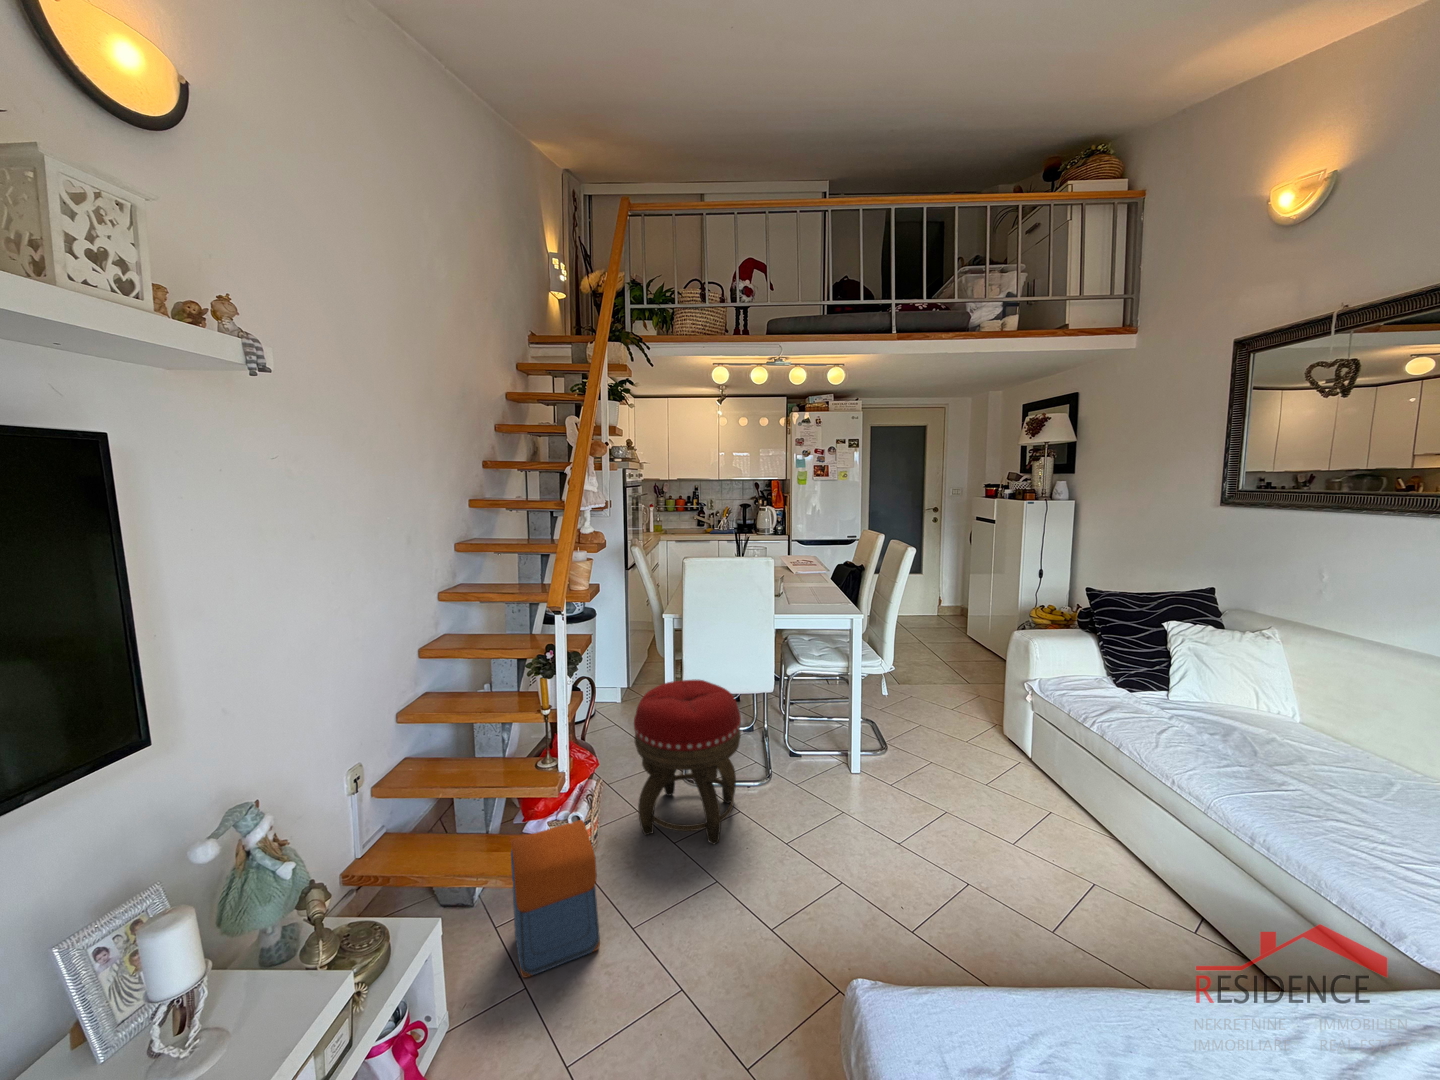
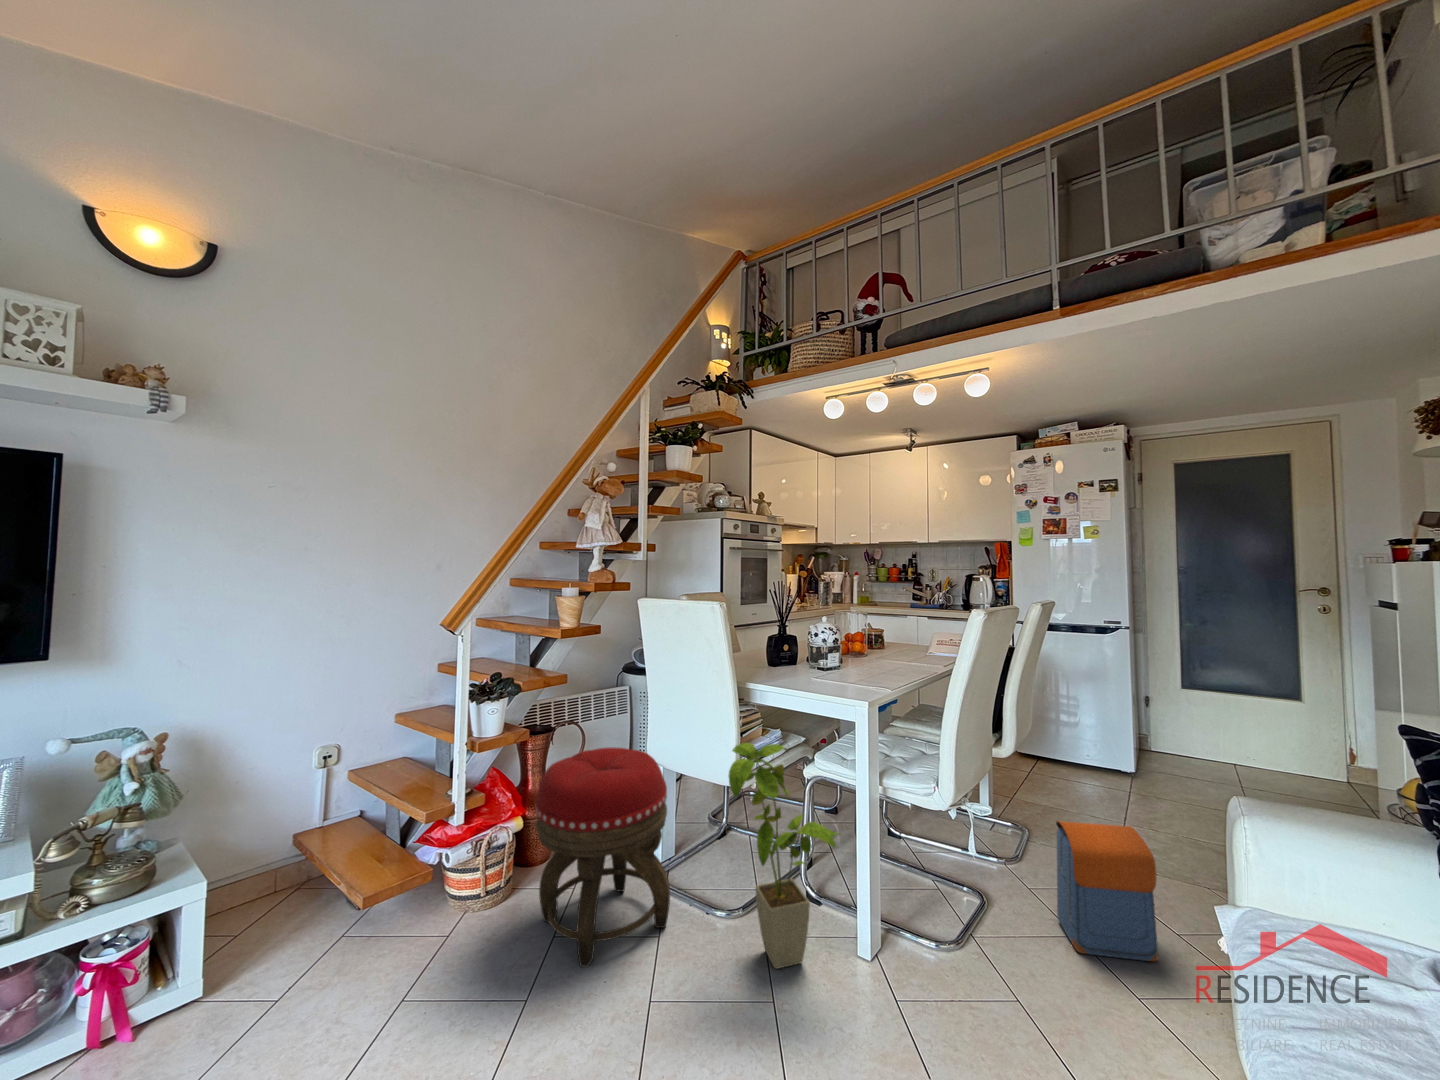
house plant: none [791,648,873,792] -> present [728,743,841,969]
backpack: present [511,820,600,978] -> present [1056,821,1158,962]

